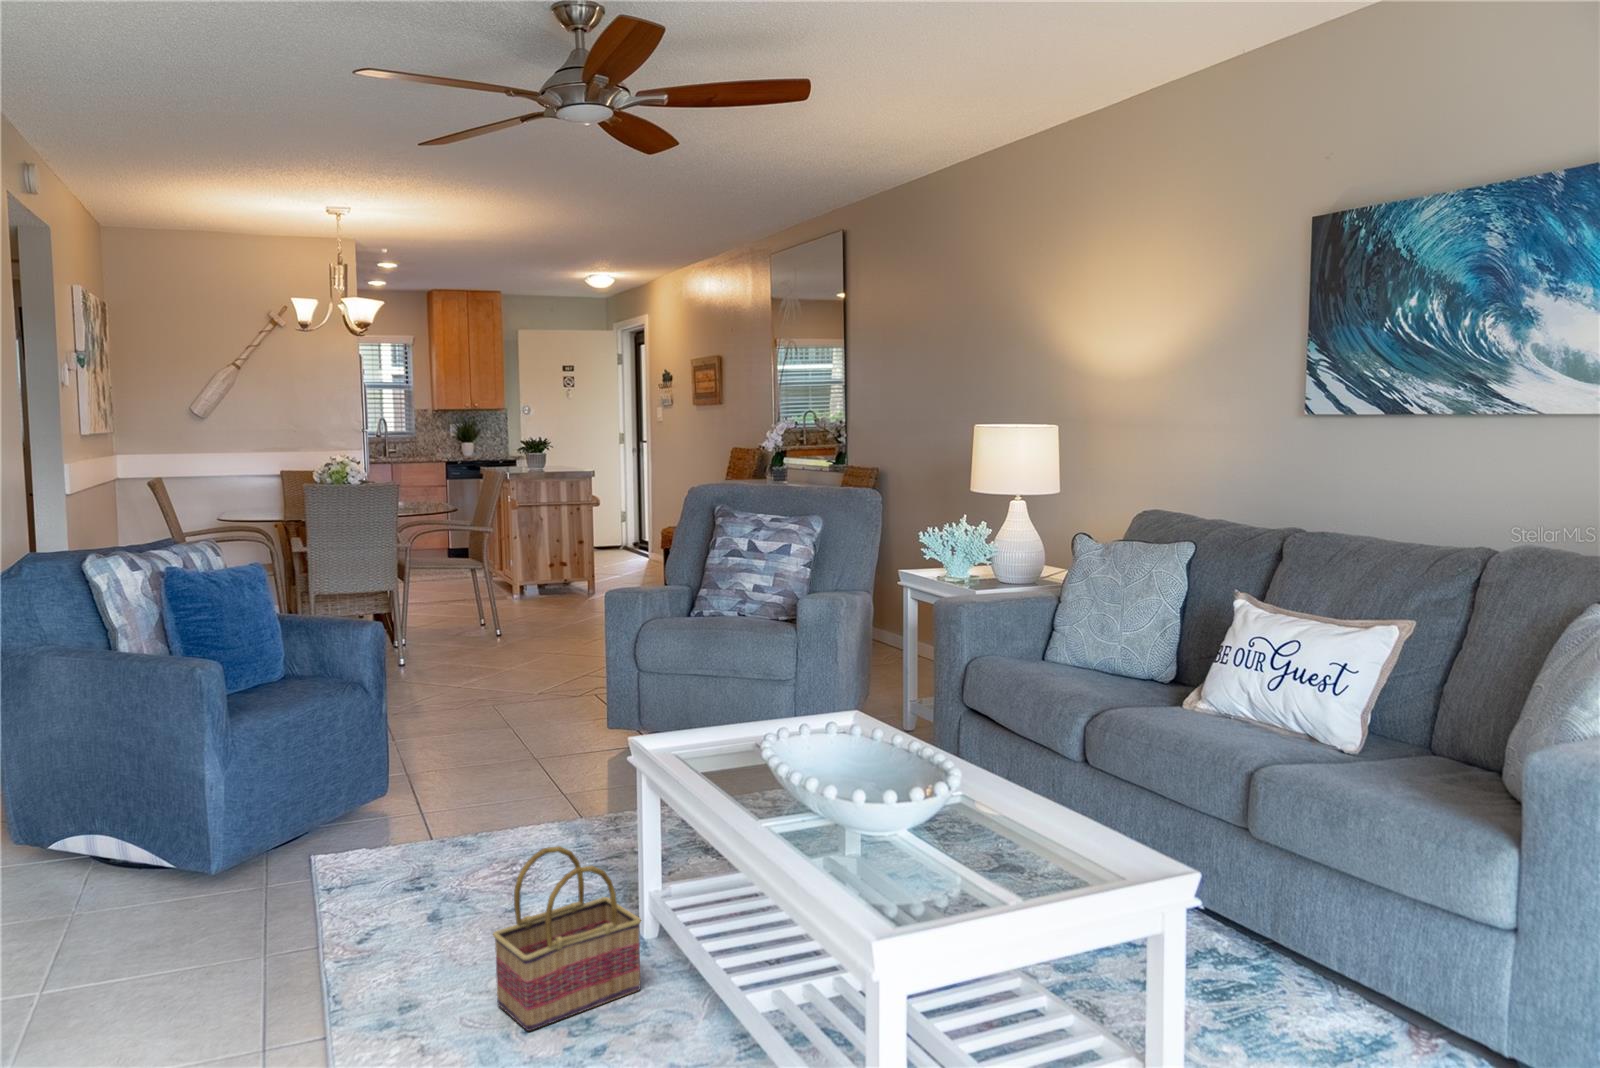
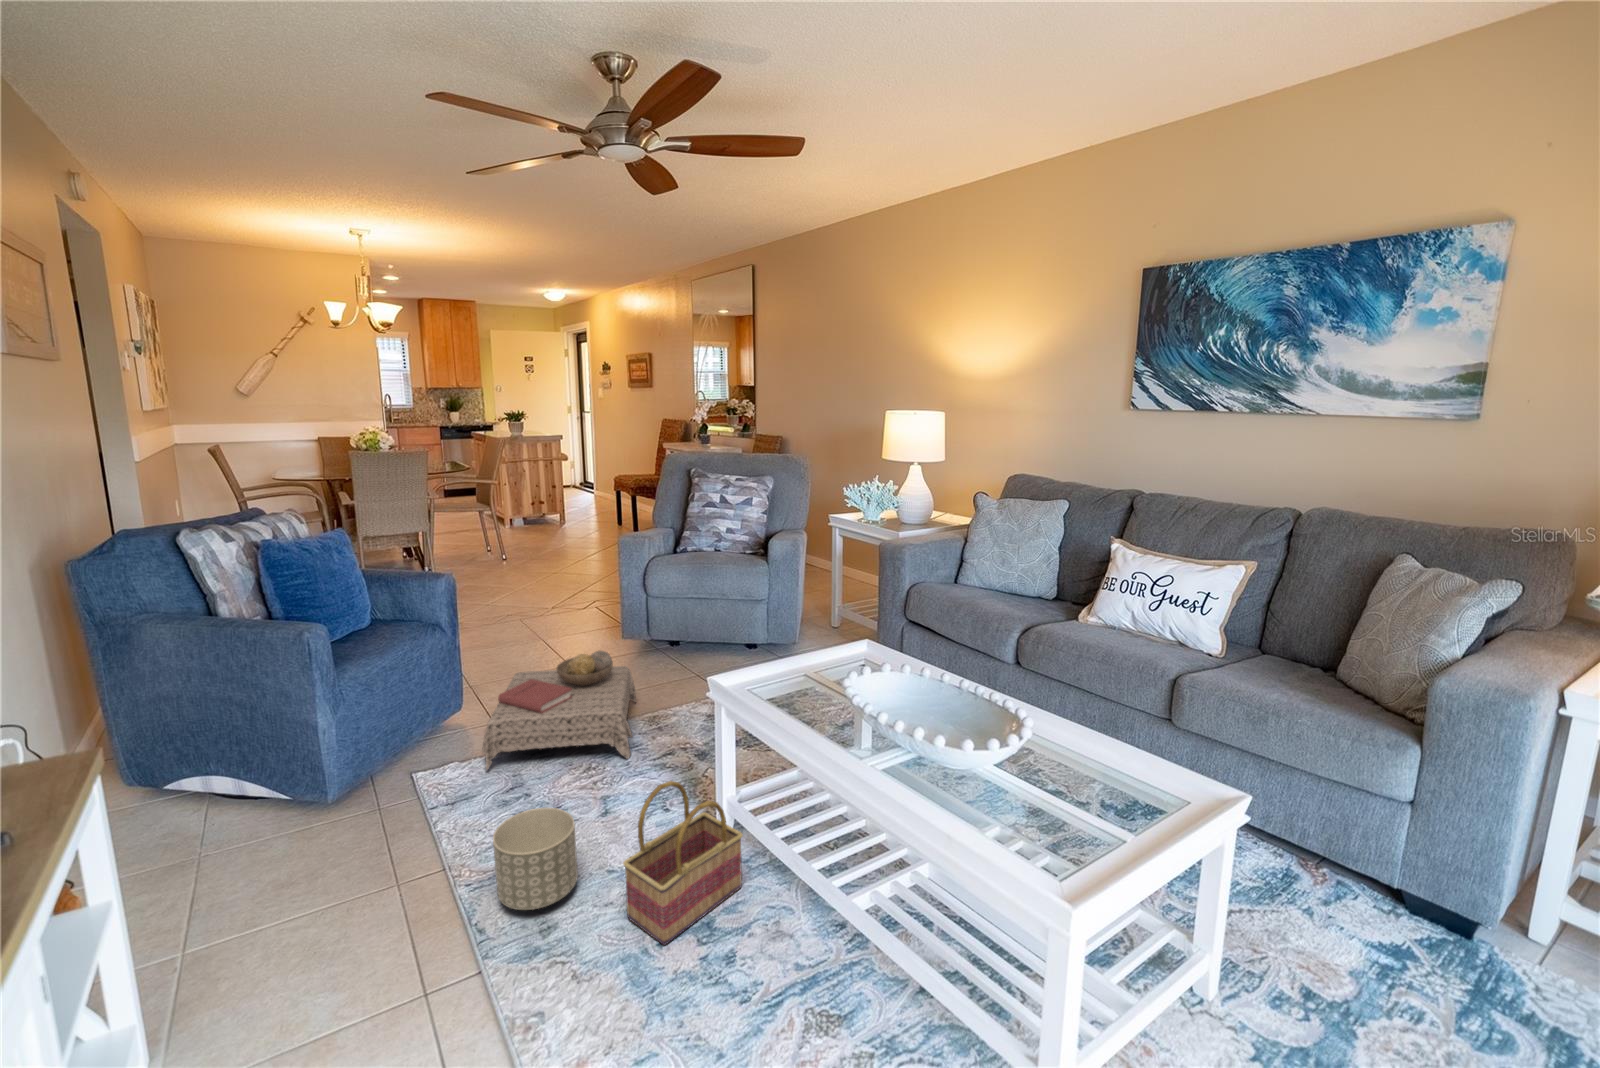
ottoman: none [390,726,598,862] -> present [482,651,636,770]
planter: none [359,877,456,985] -> present [493,808,578,910]

